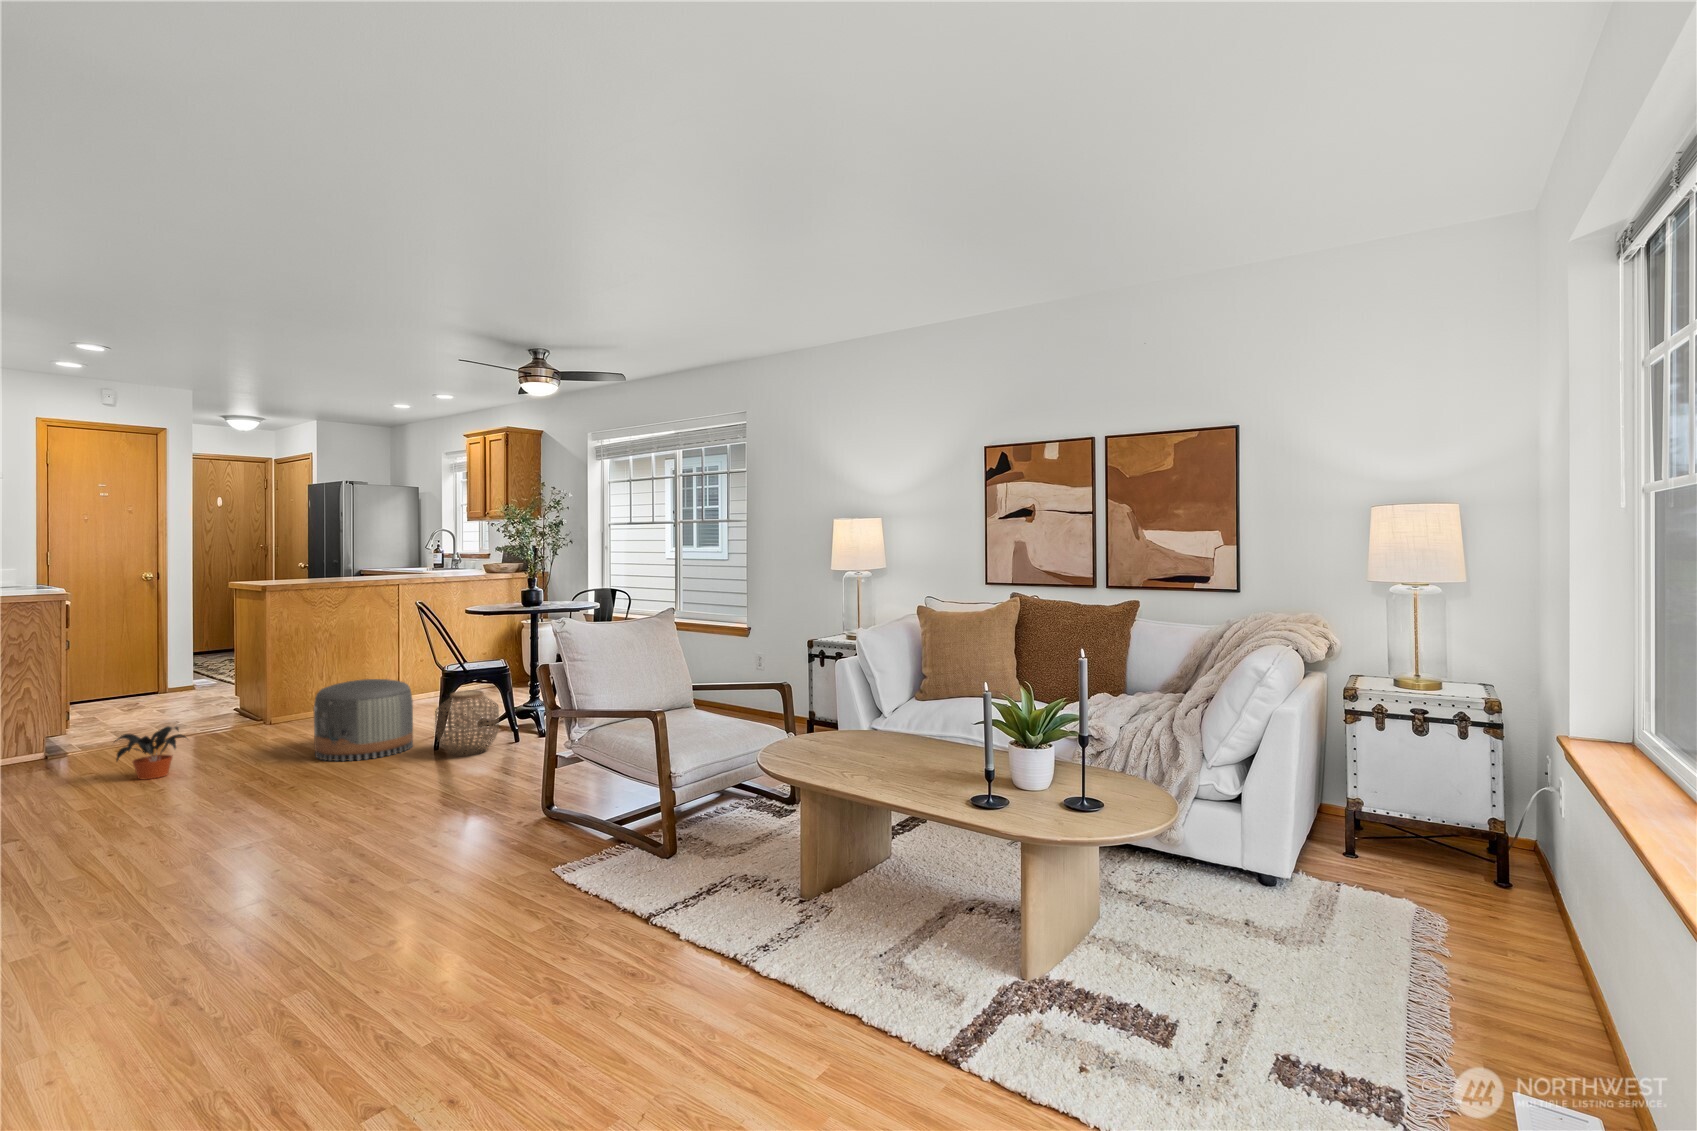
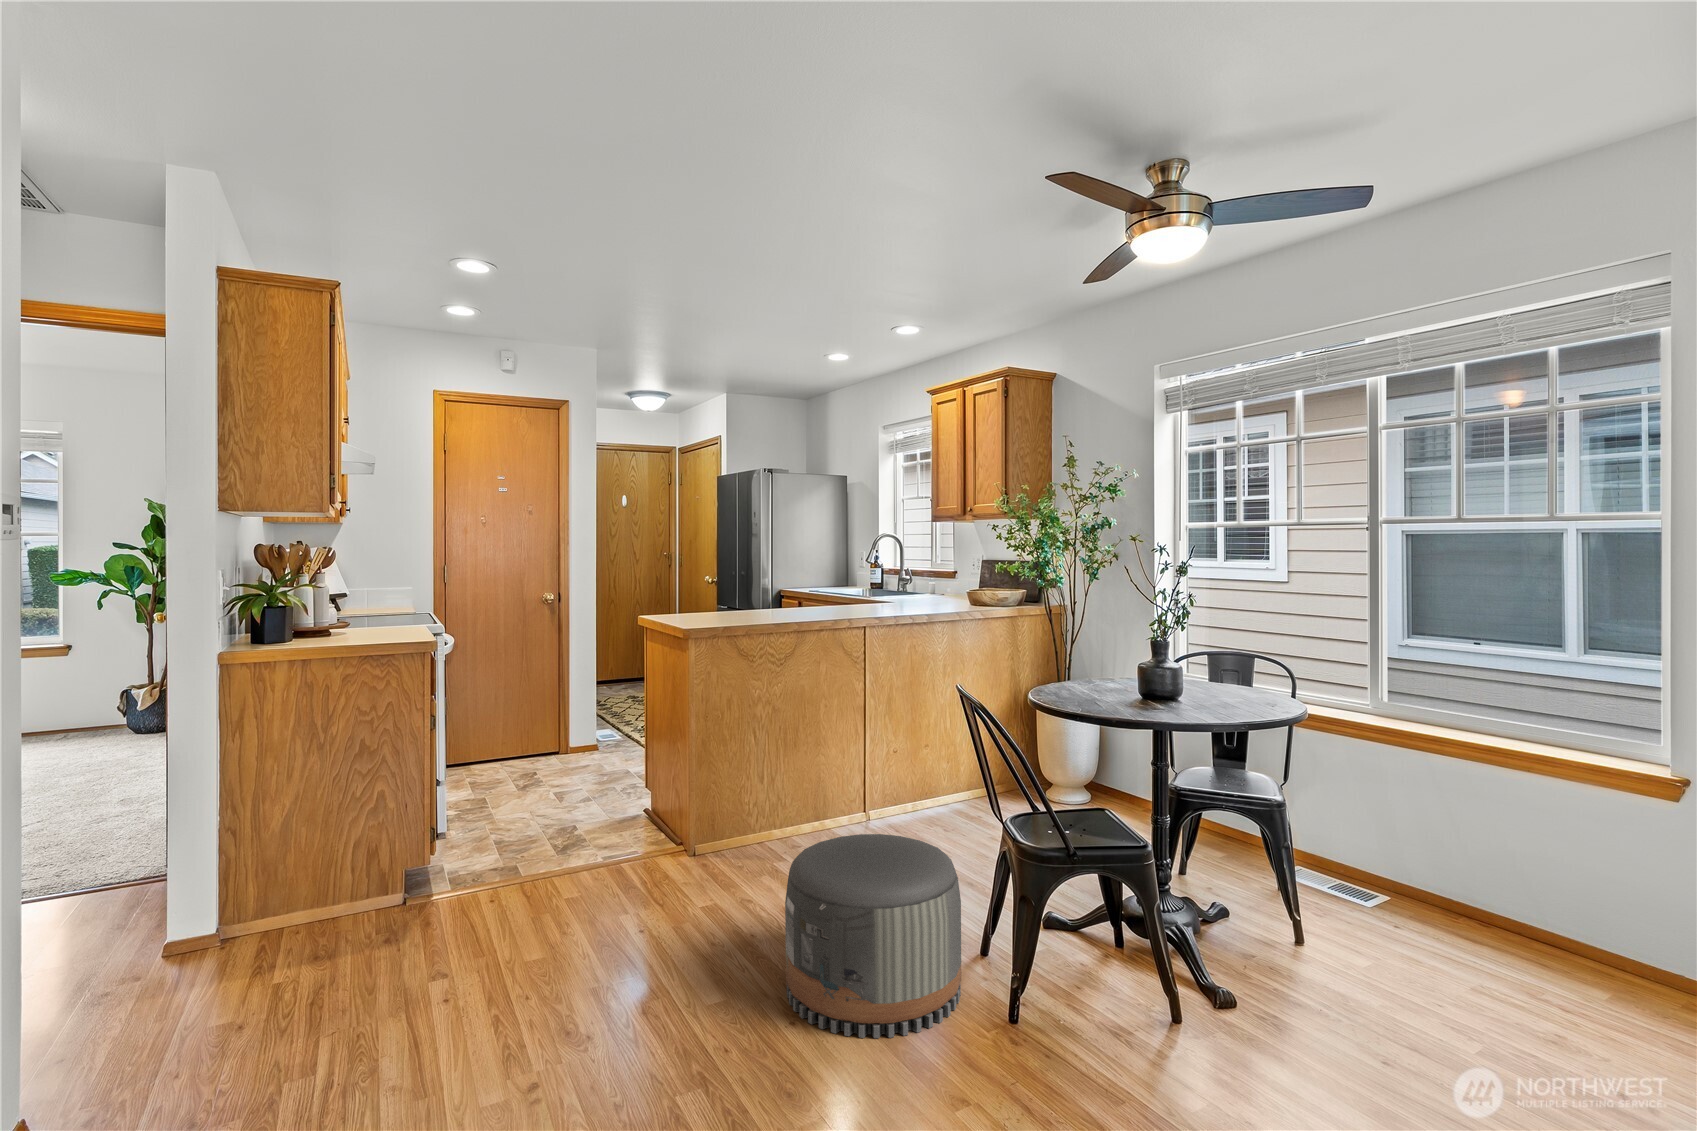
woven basket: present [435,690,499,756] -> none [1031,897,1169,1067]
potted plant: present [115,726,186,779] -> none [456,920,579,1040]

